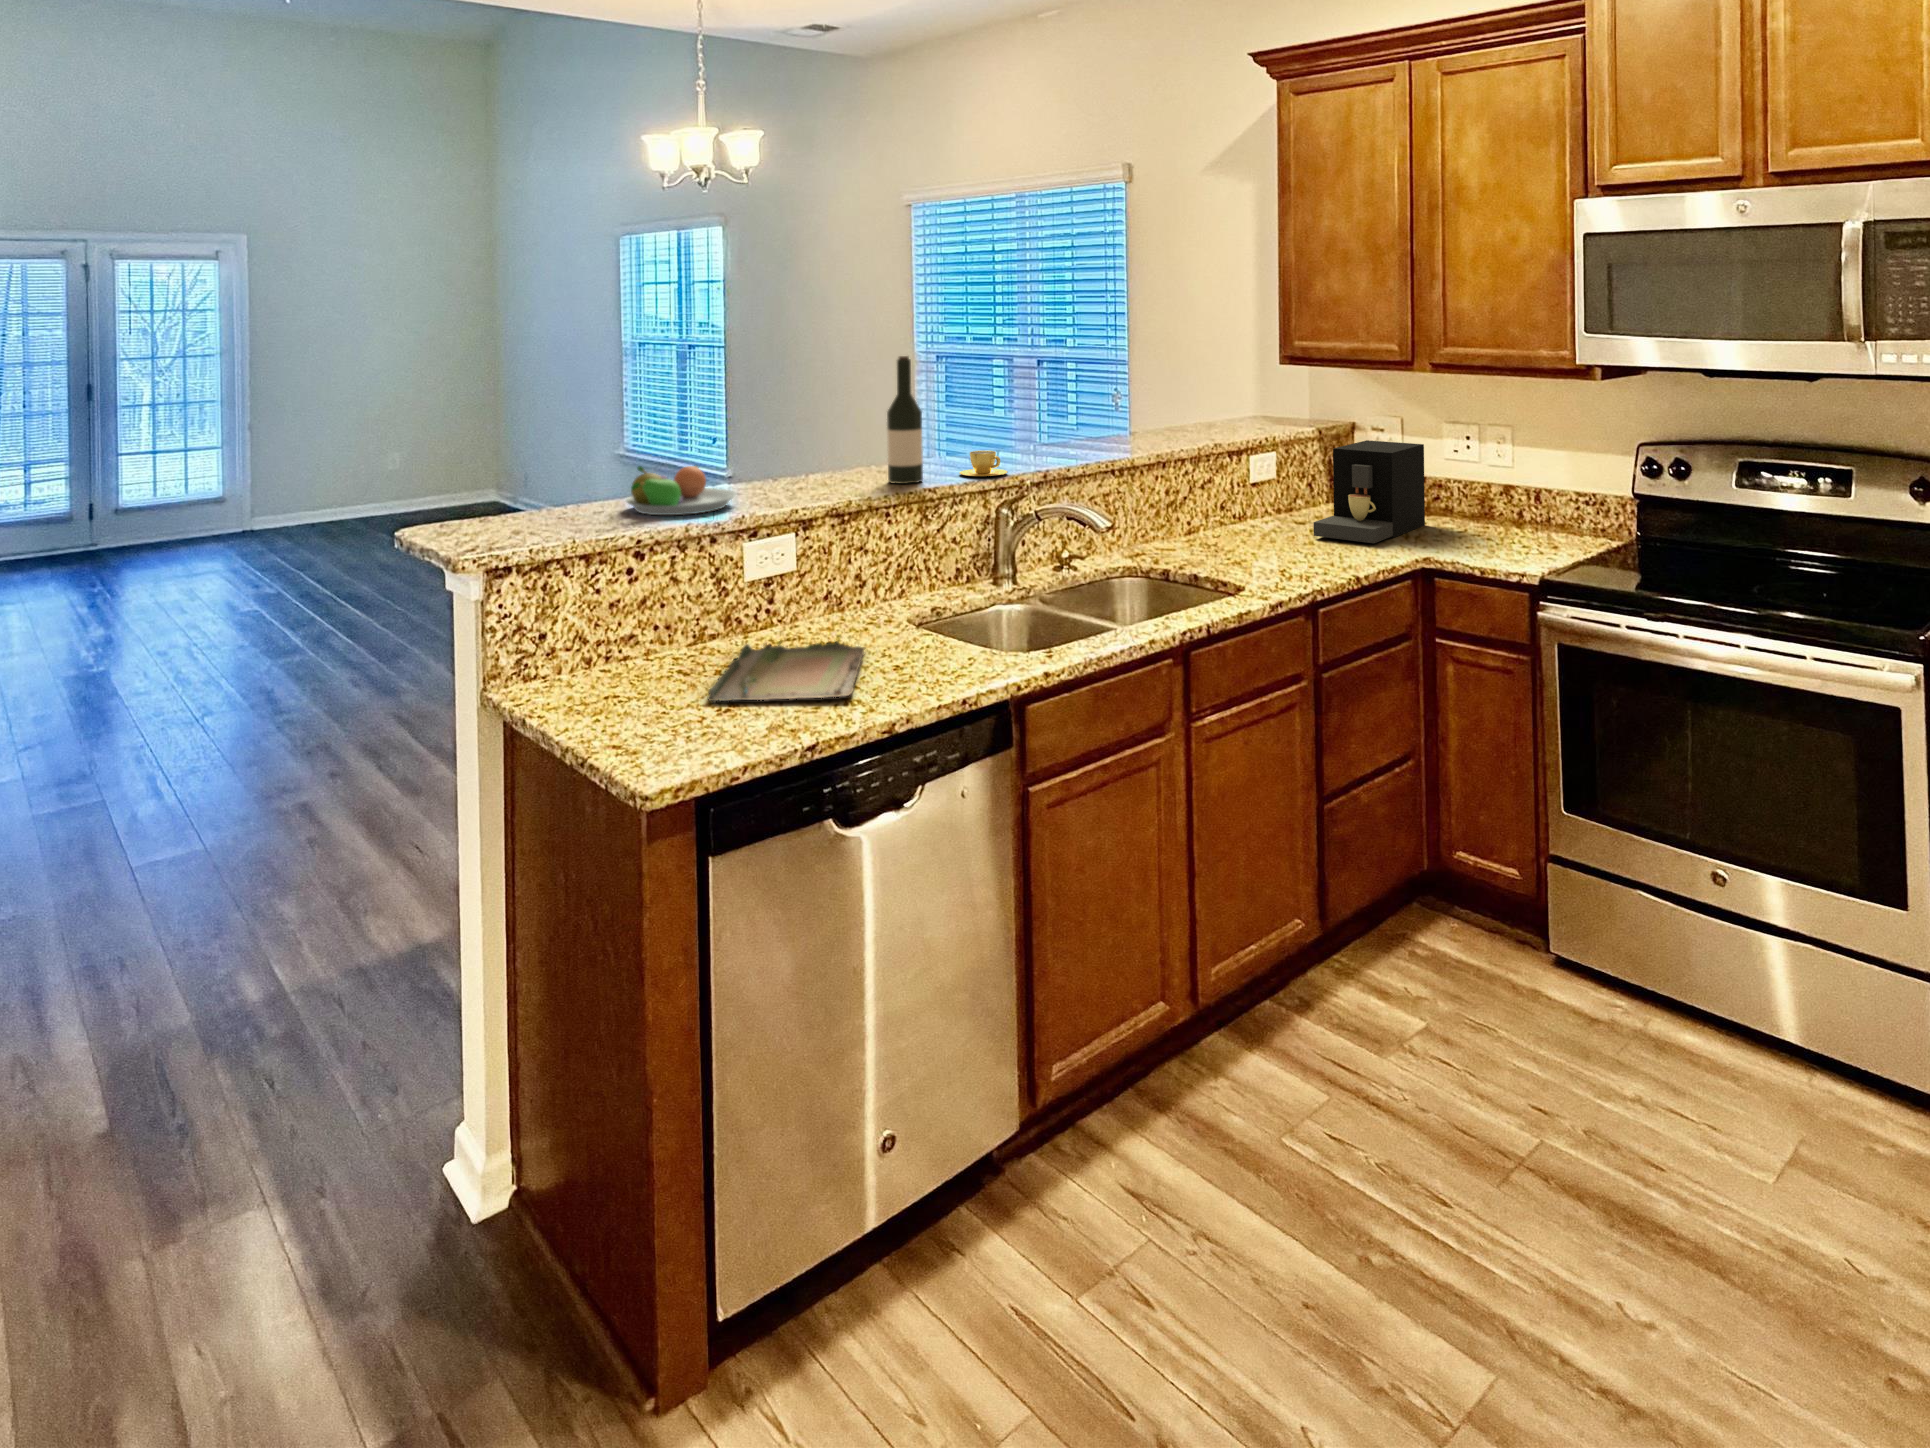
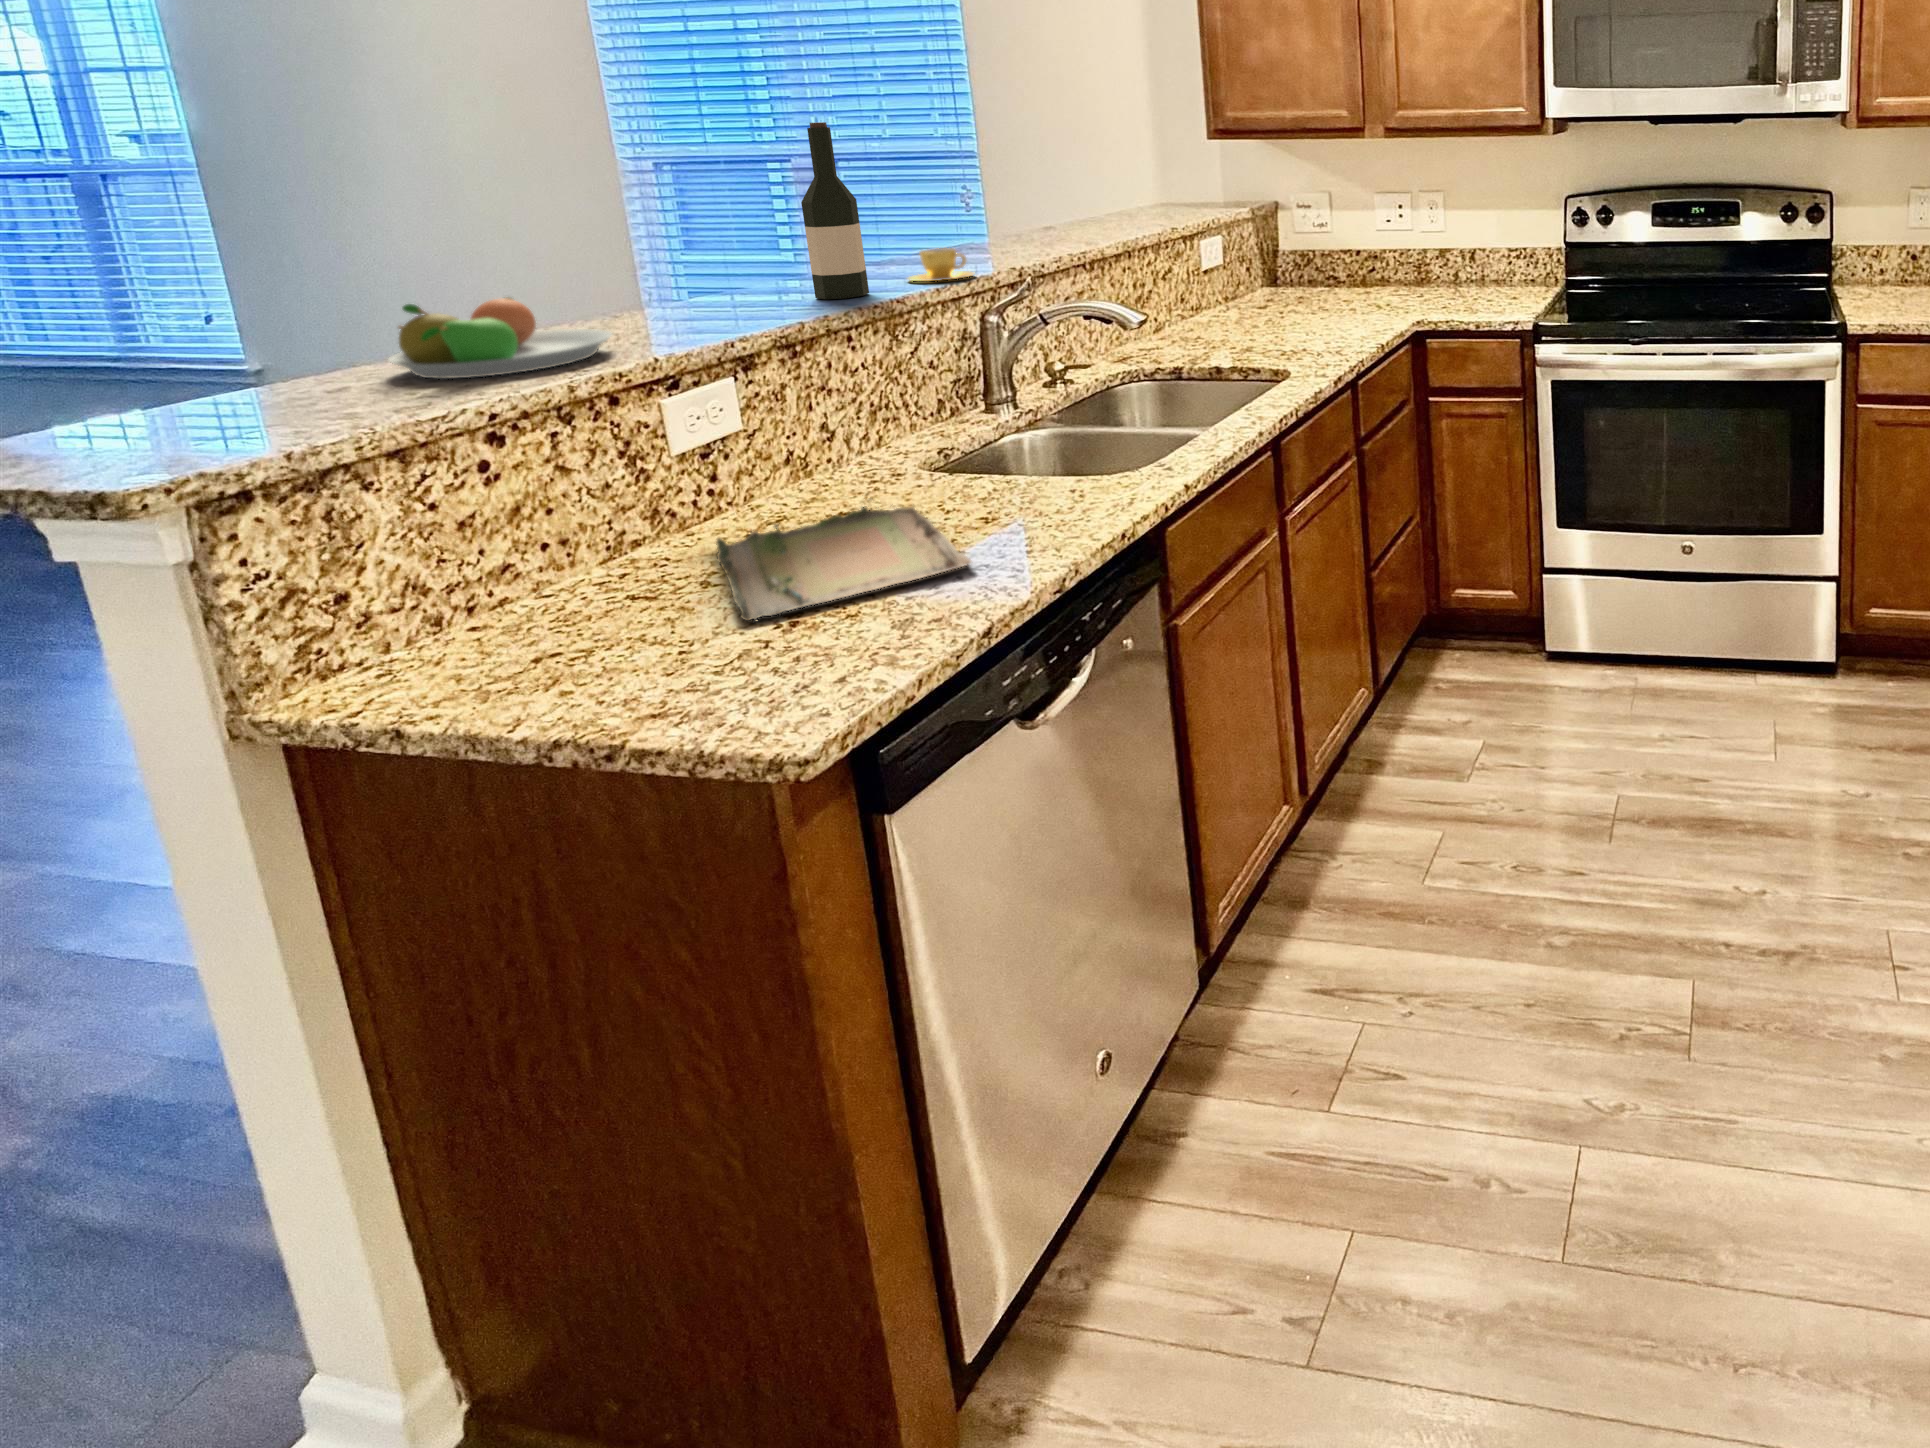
coffee maker: present [1314,440,1425,543] -> none [1286,215,1375,316]

